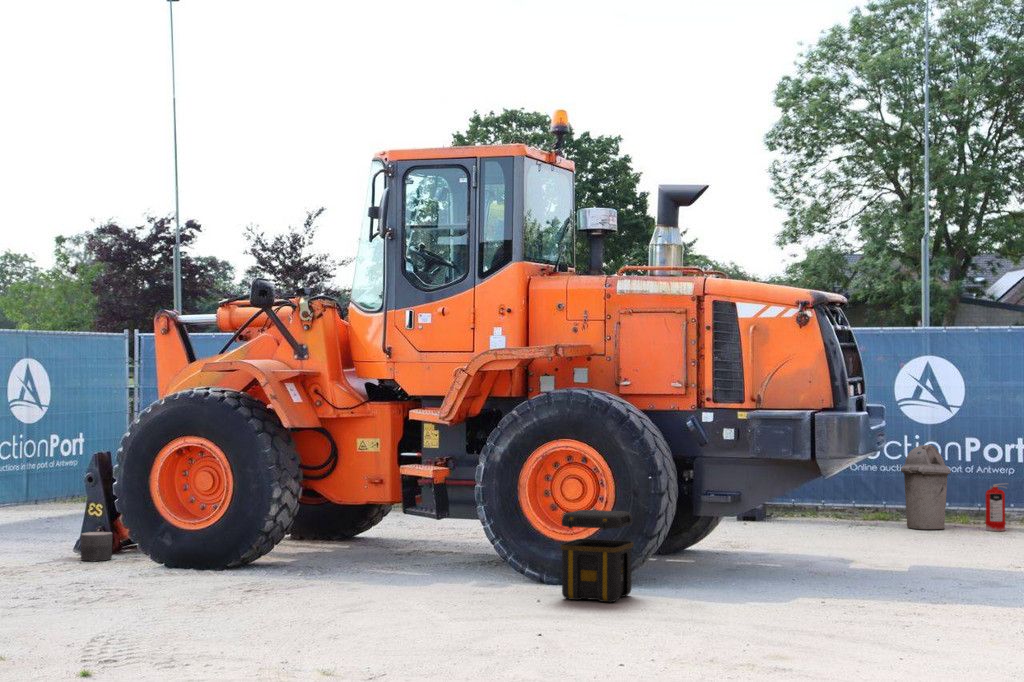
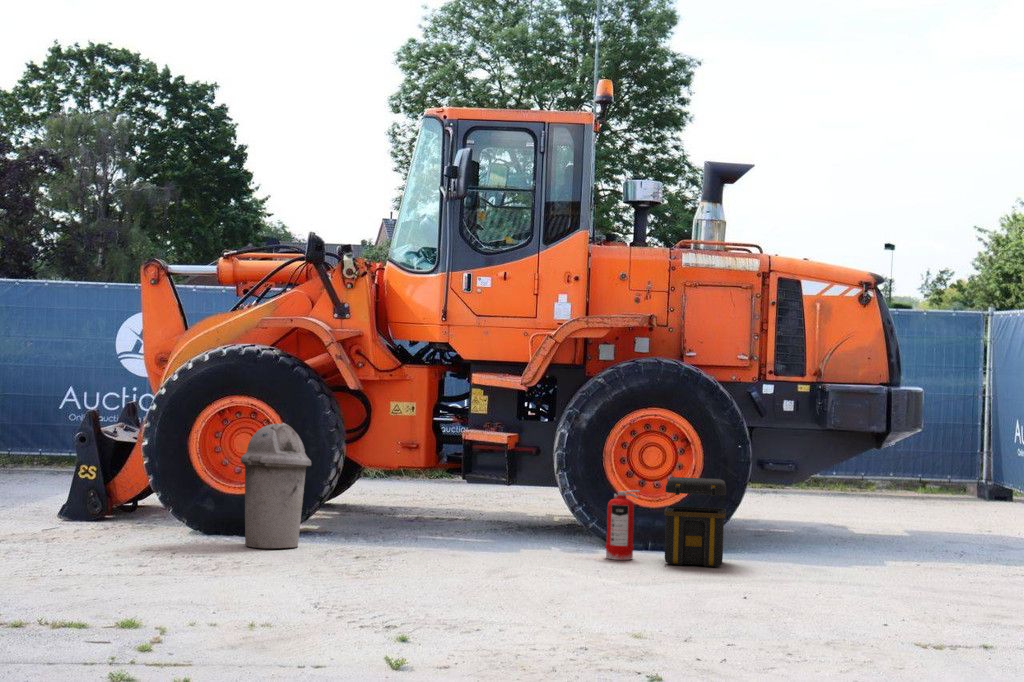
trash can: present [901,444,951,529] -> present [241,423,311,549]
fire extinguisher: present [985,483,1008,531] -> present [605,490,639,560]
planter: present [81,532,112,561] -> none [93,498,128,530]

